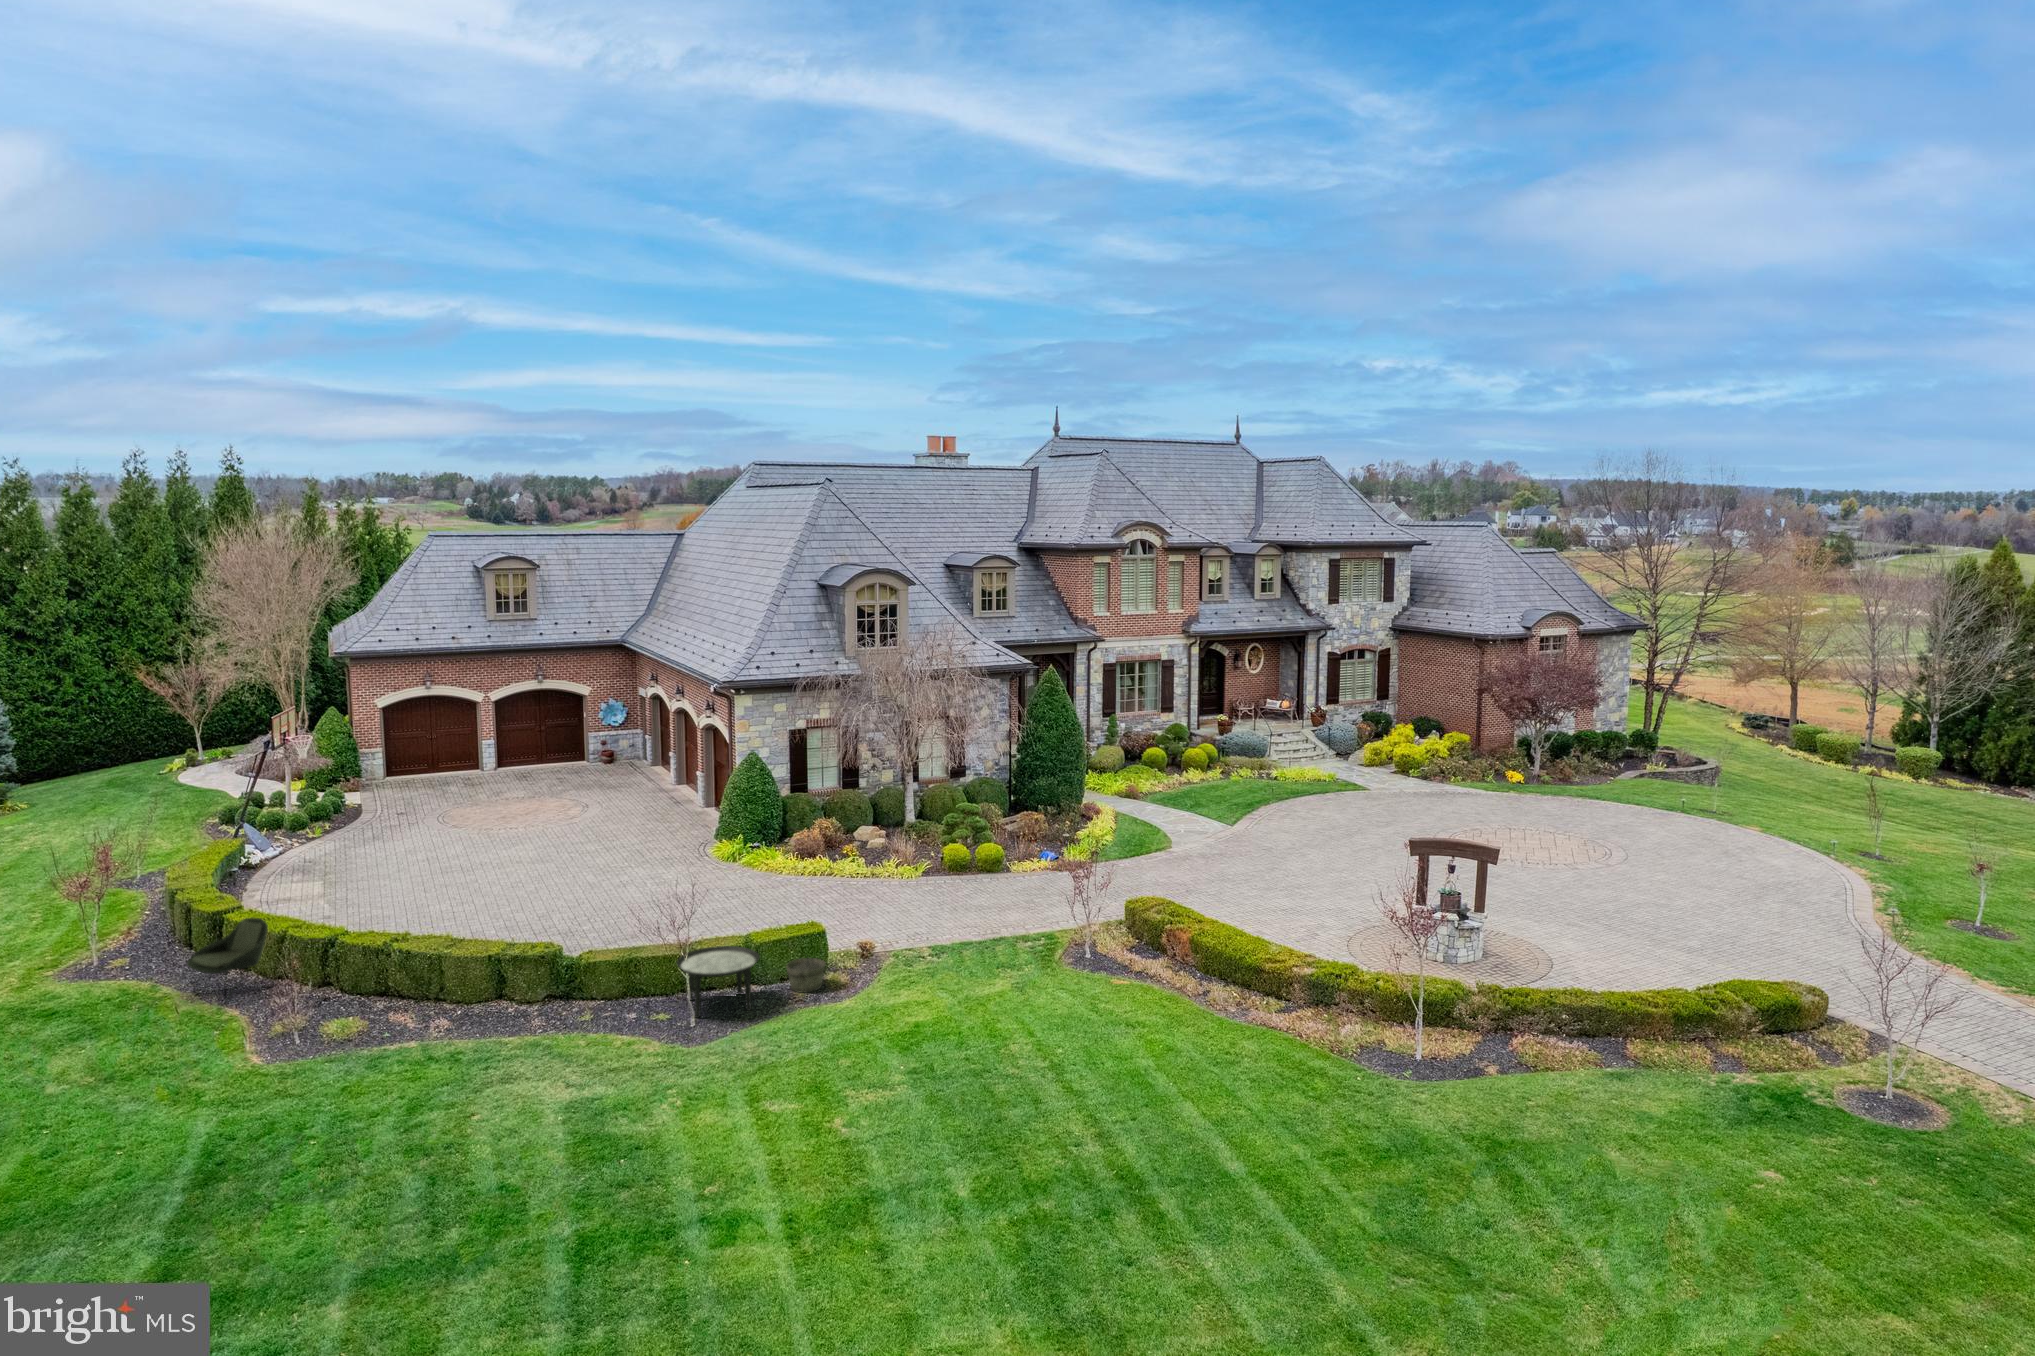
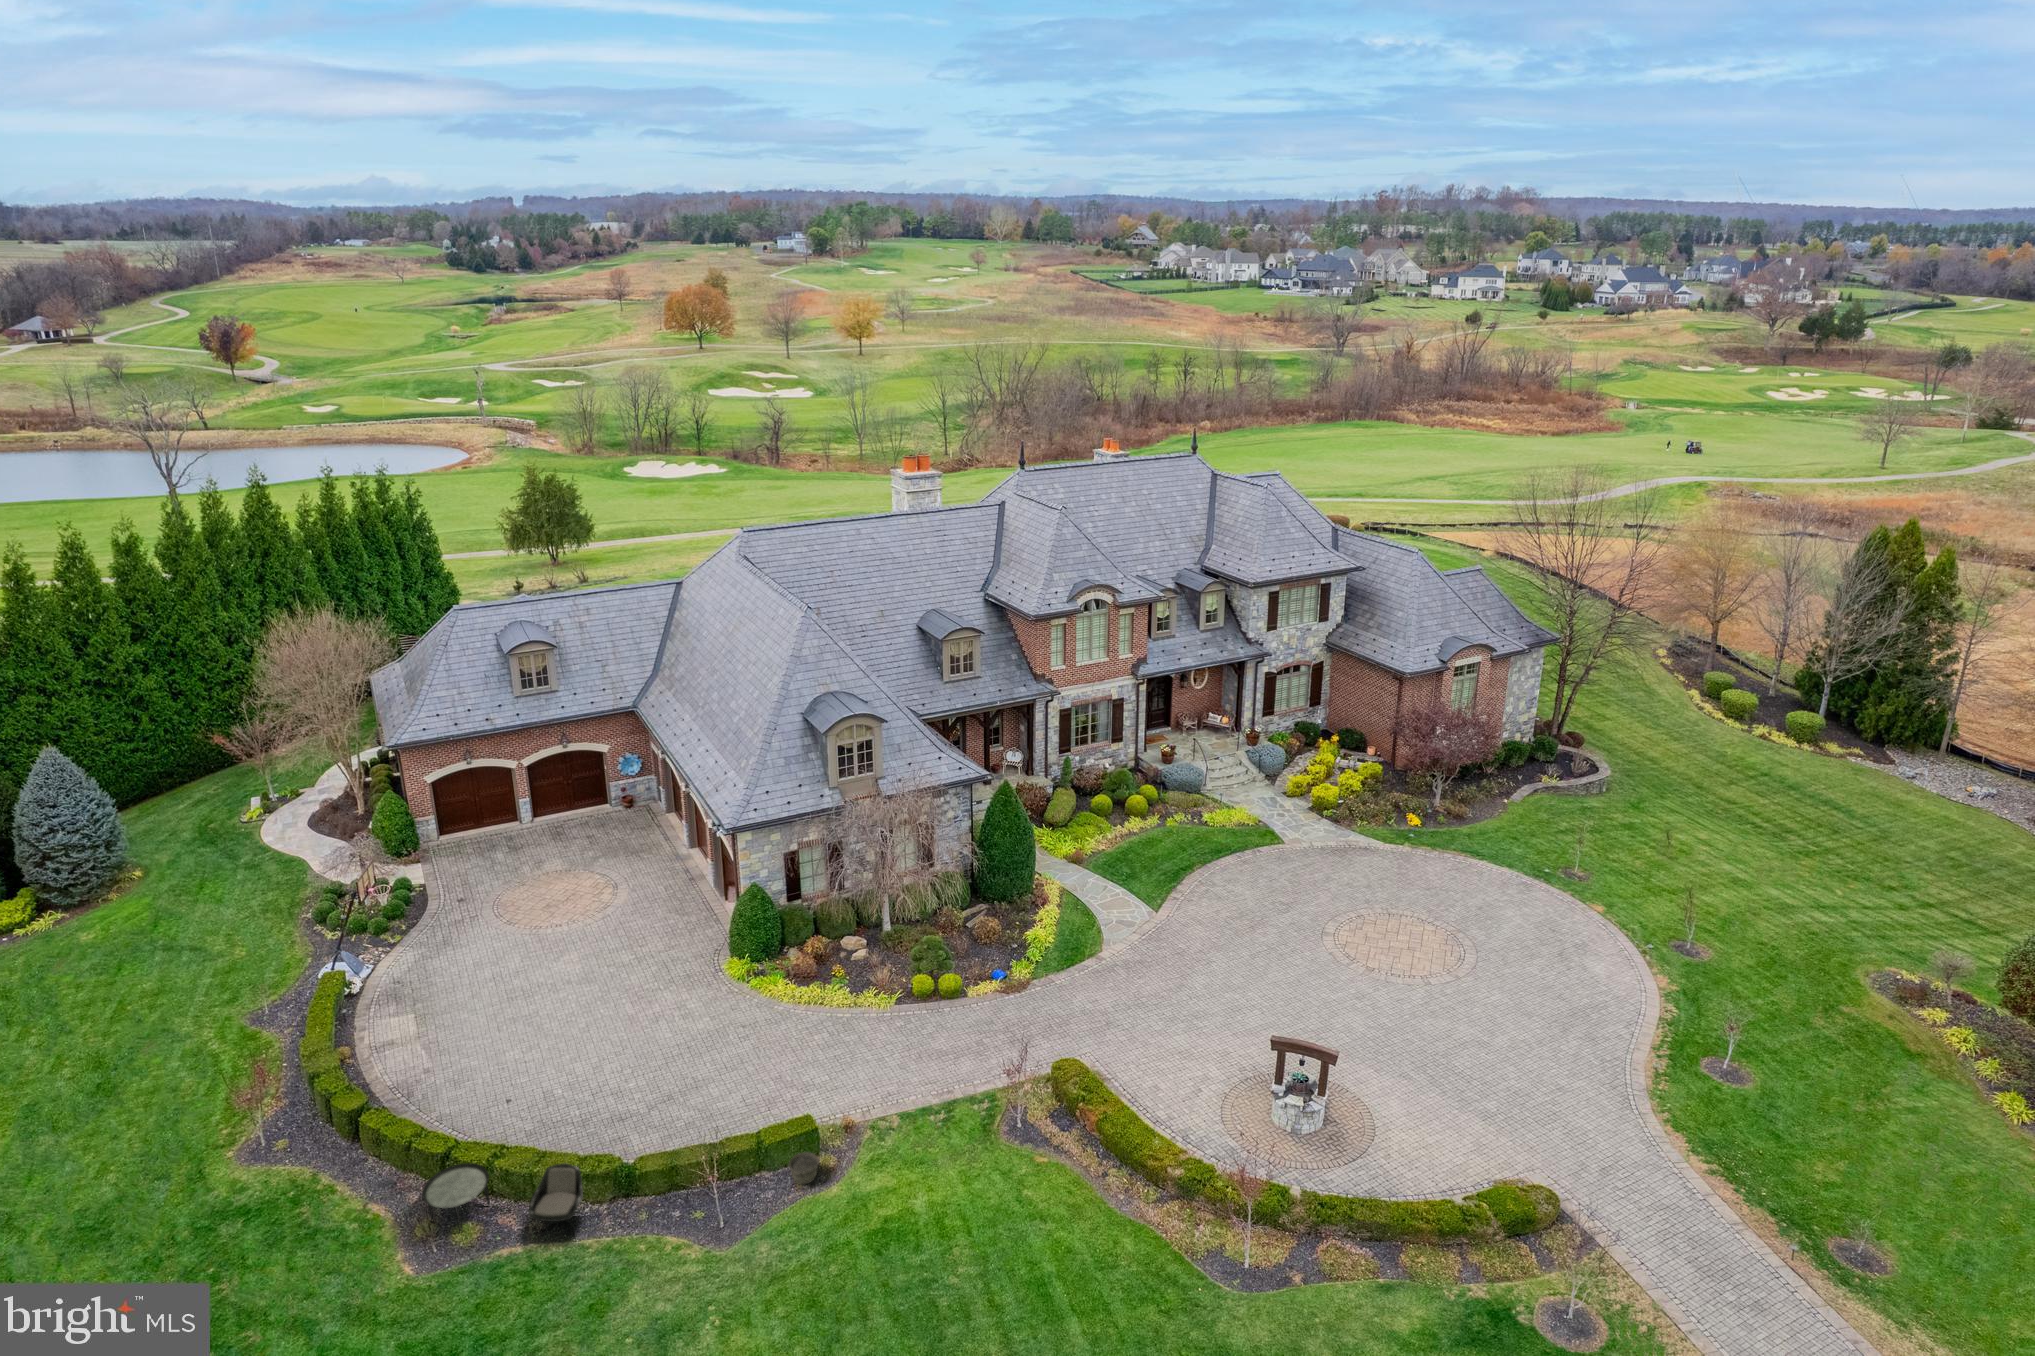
lounge chair: present [187,918,272,1002] -> present [528,1163,585,1234]
round table: present [676,946,760,1018] -> present [422,1163,490,1232]

